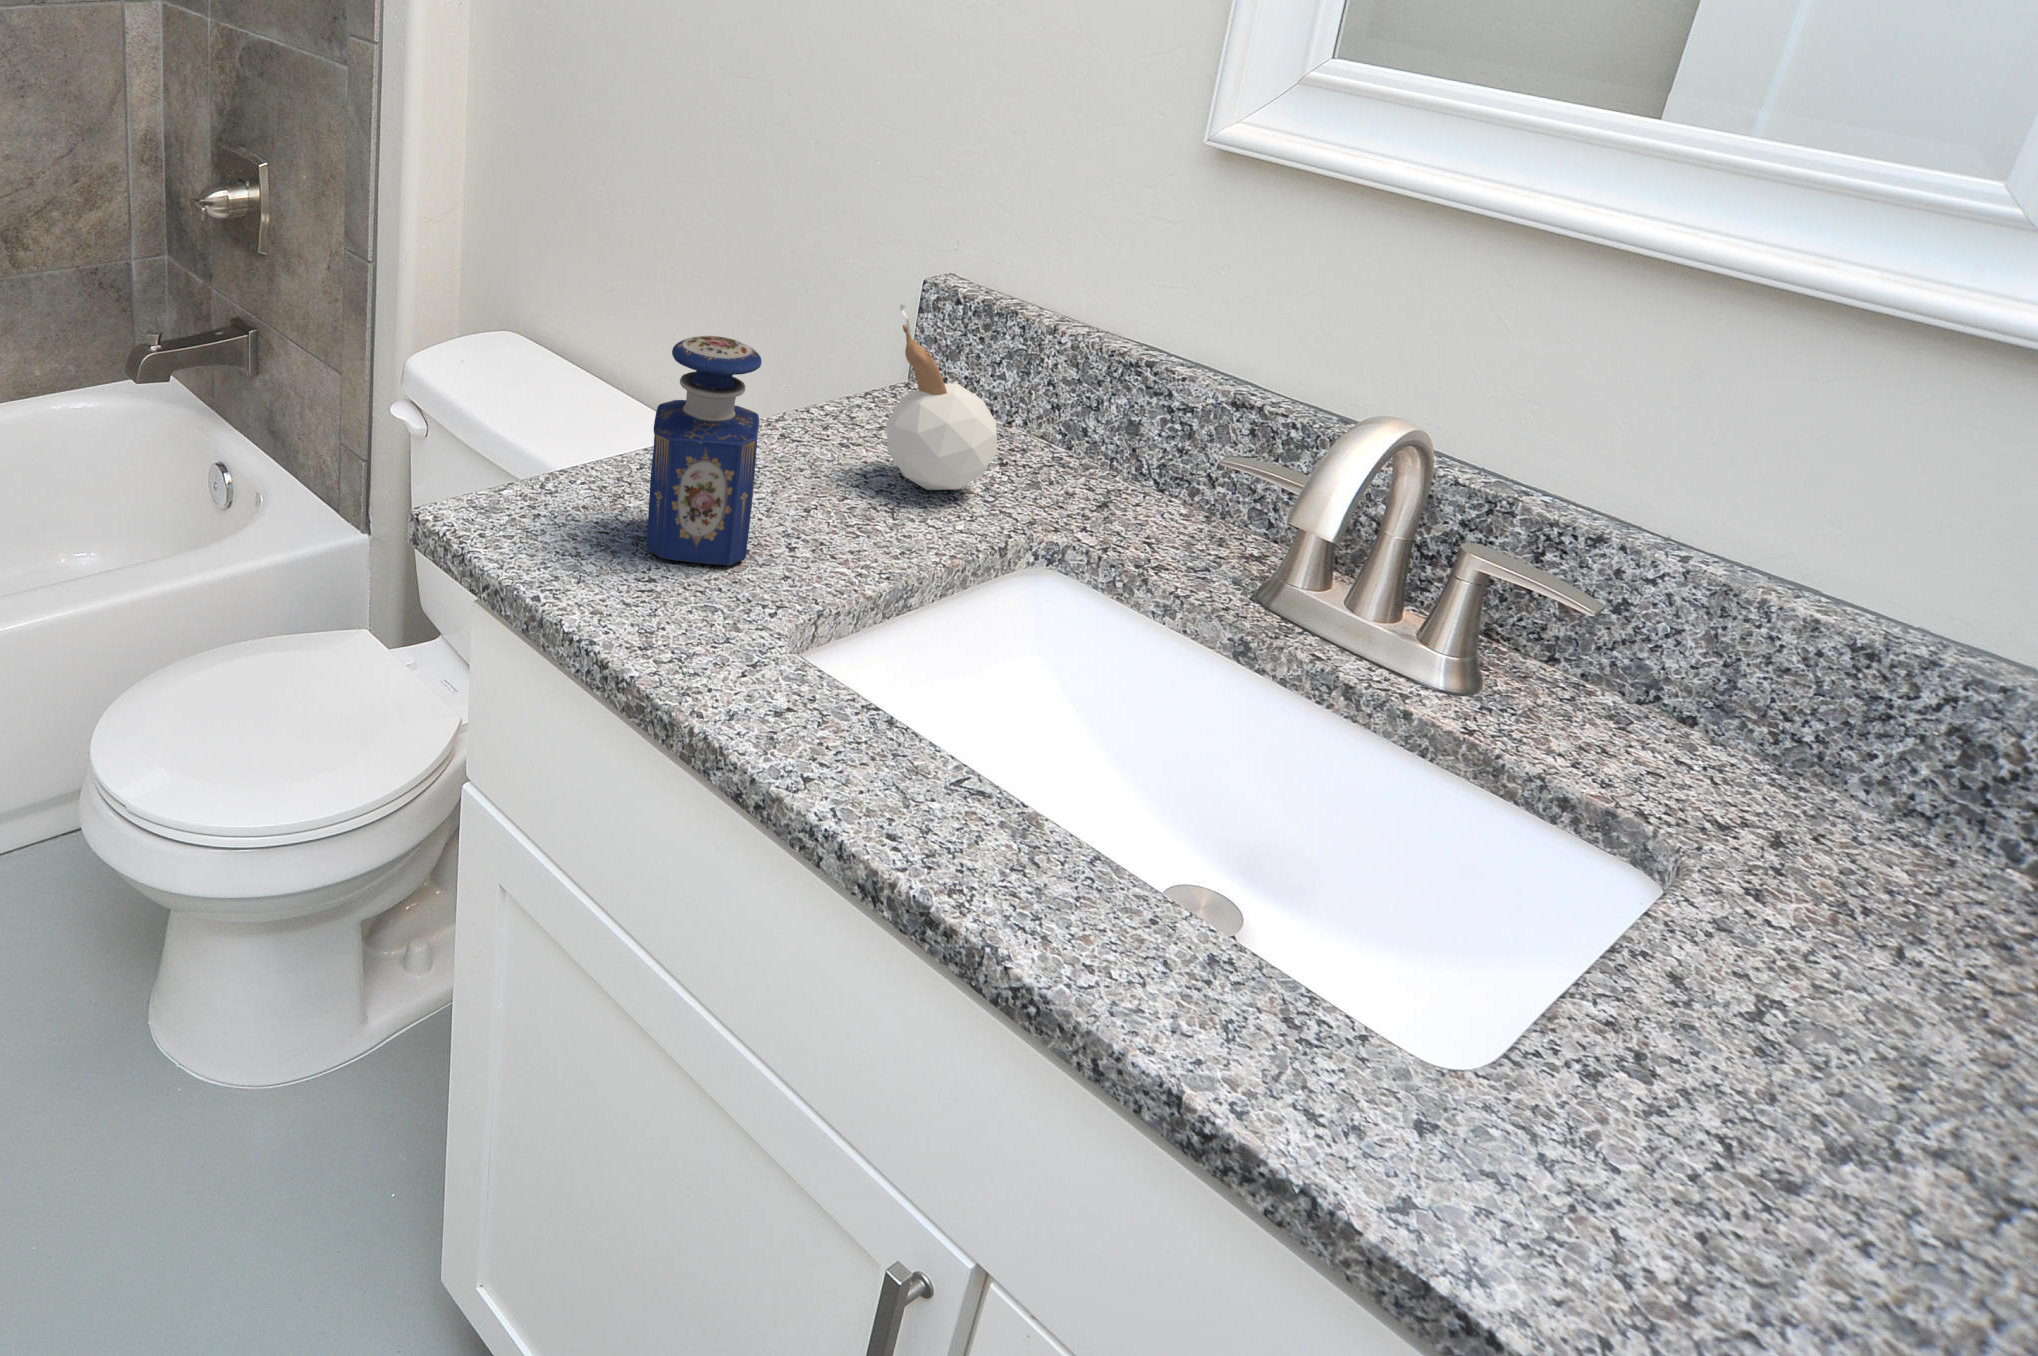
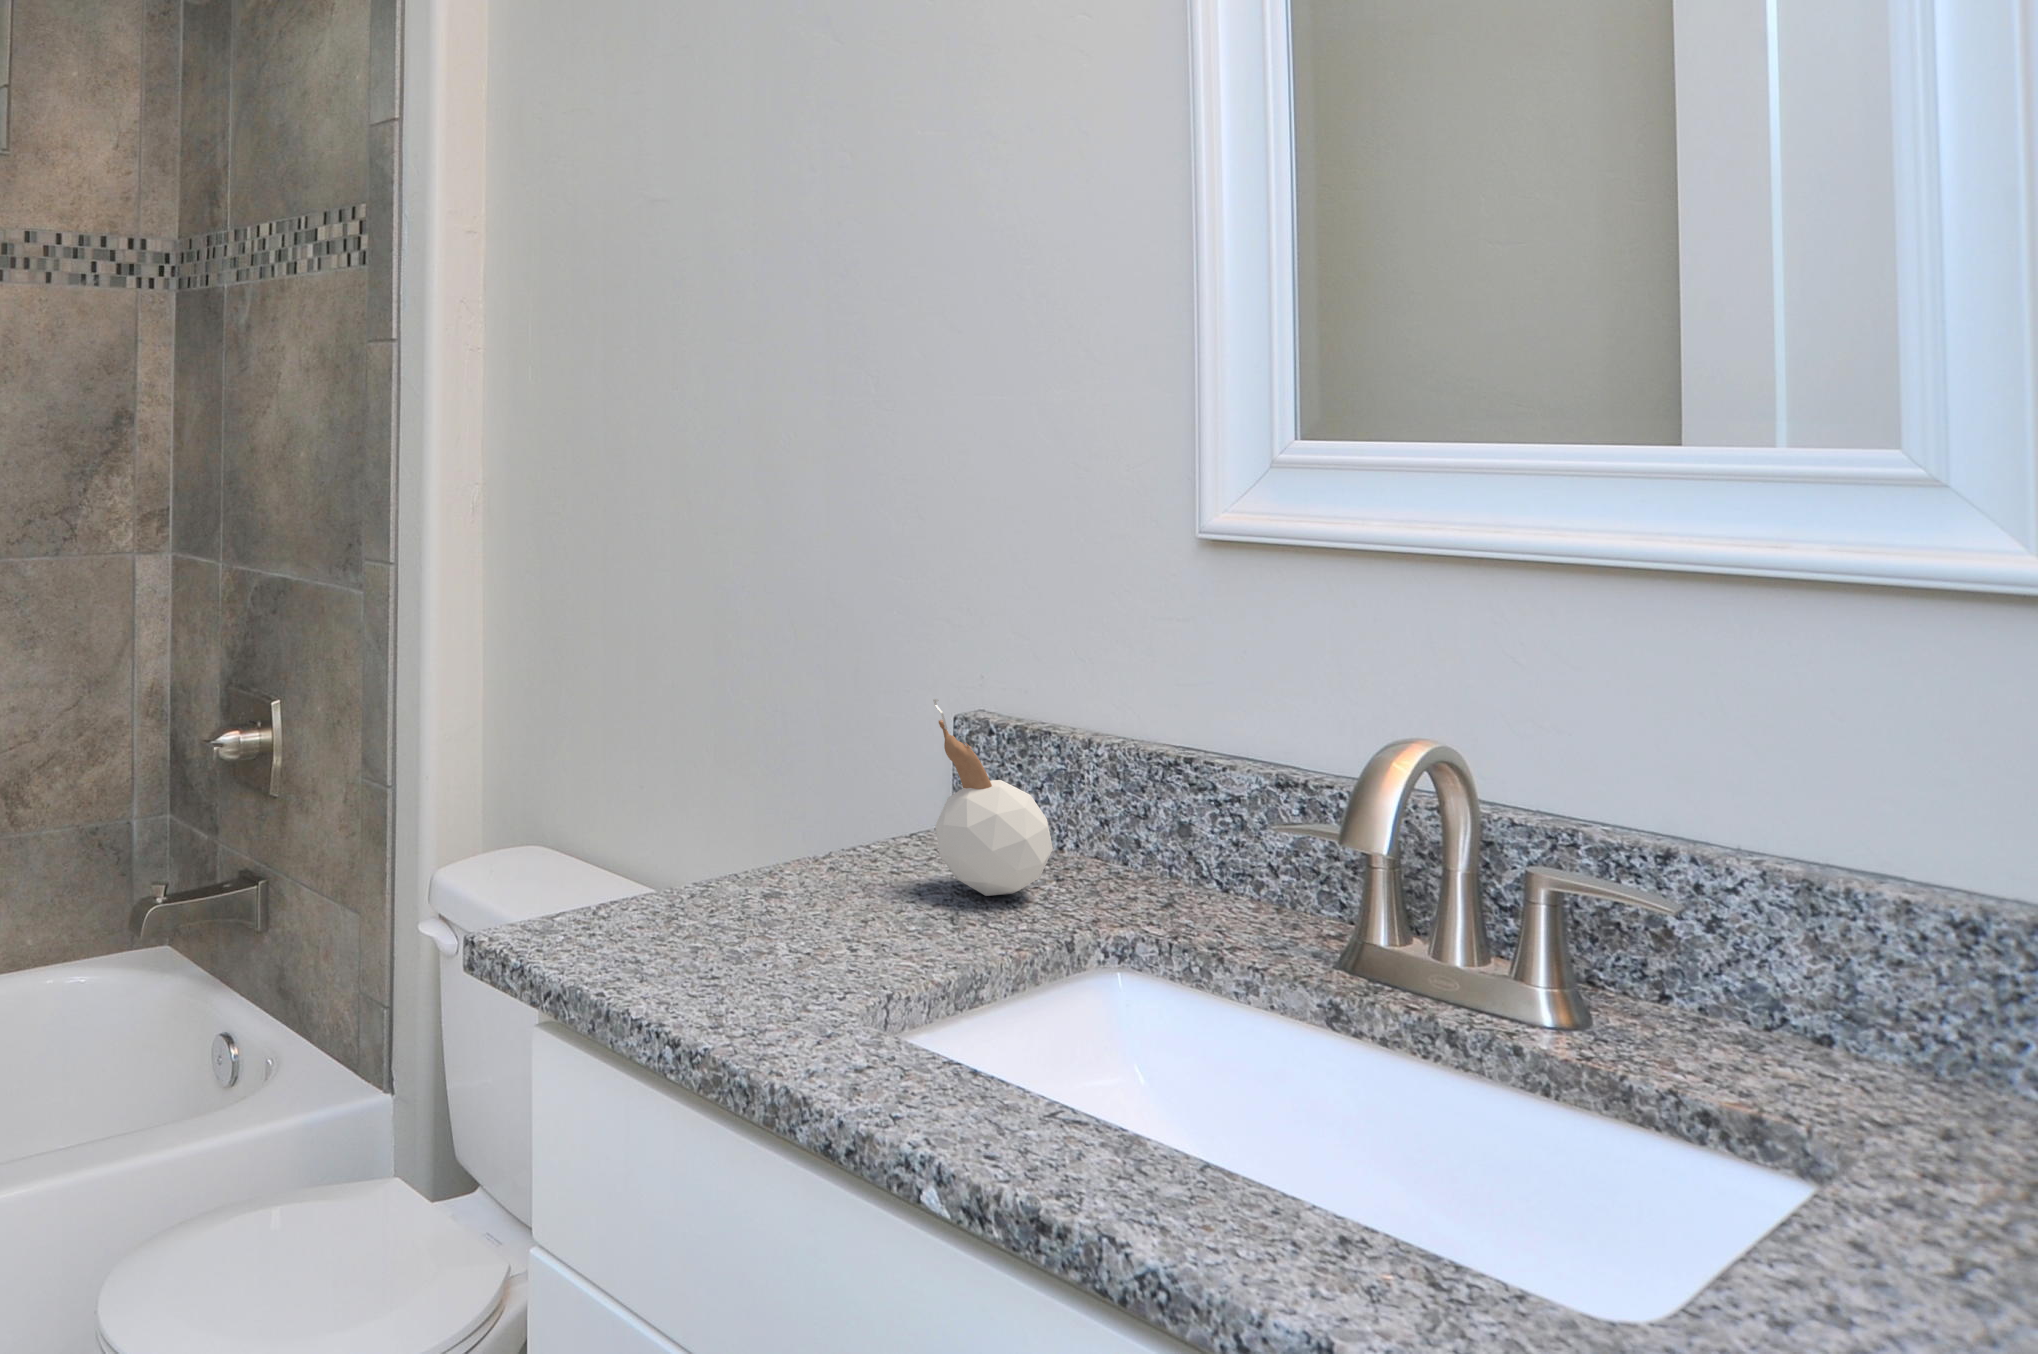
perfume bottle: present [647,336,761,565] -> none [698,714,804,955]

